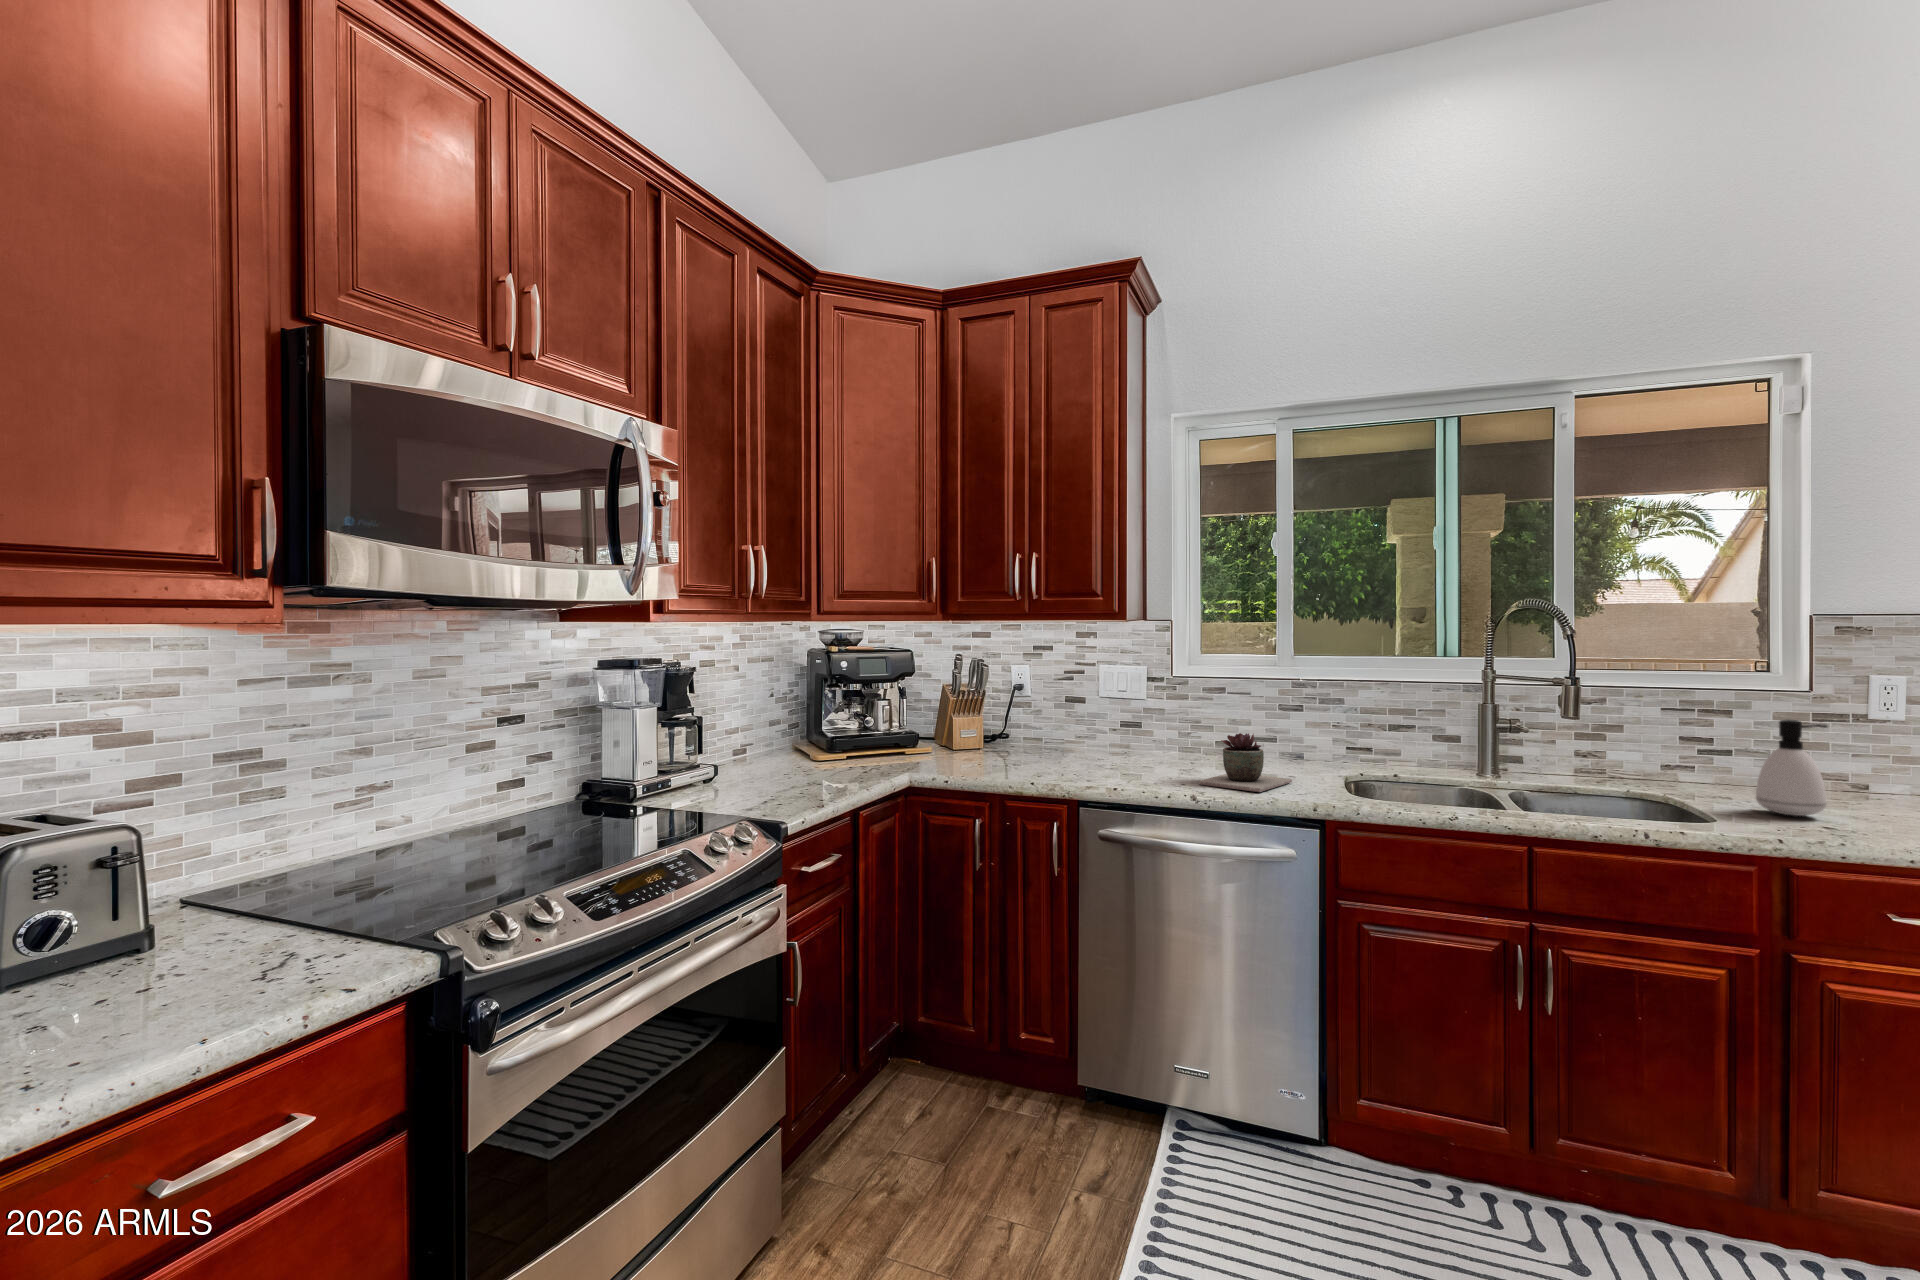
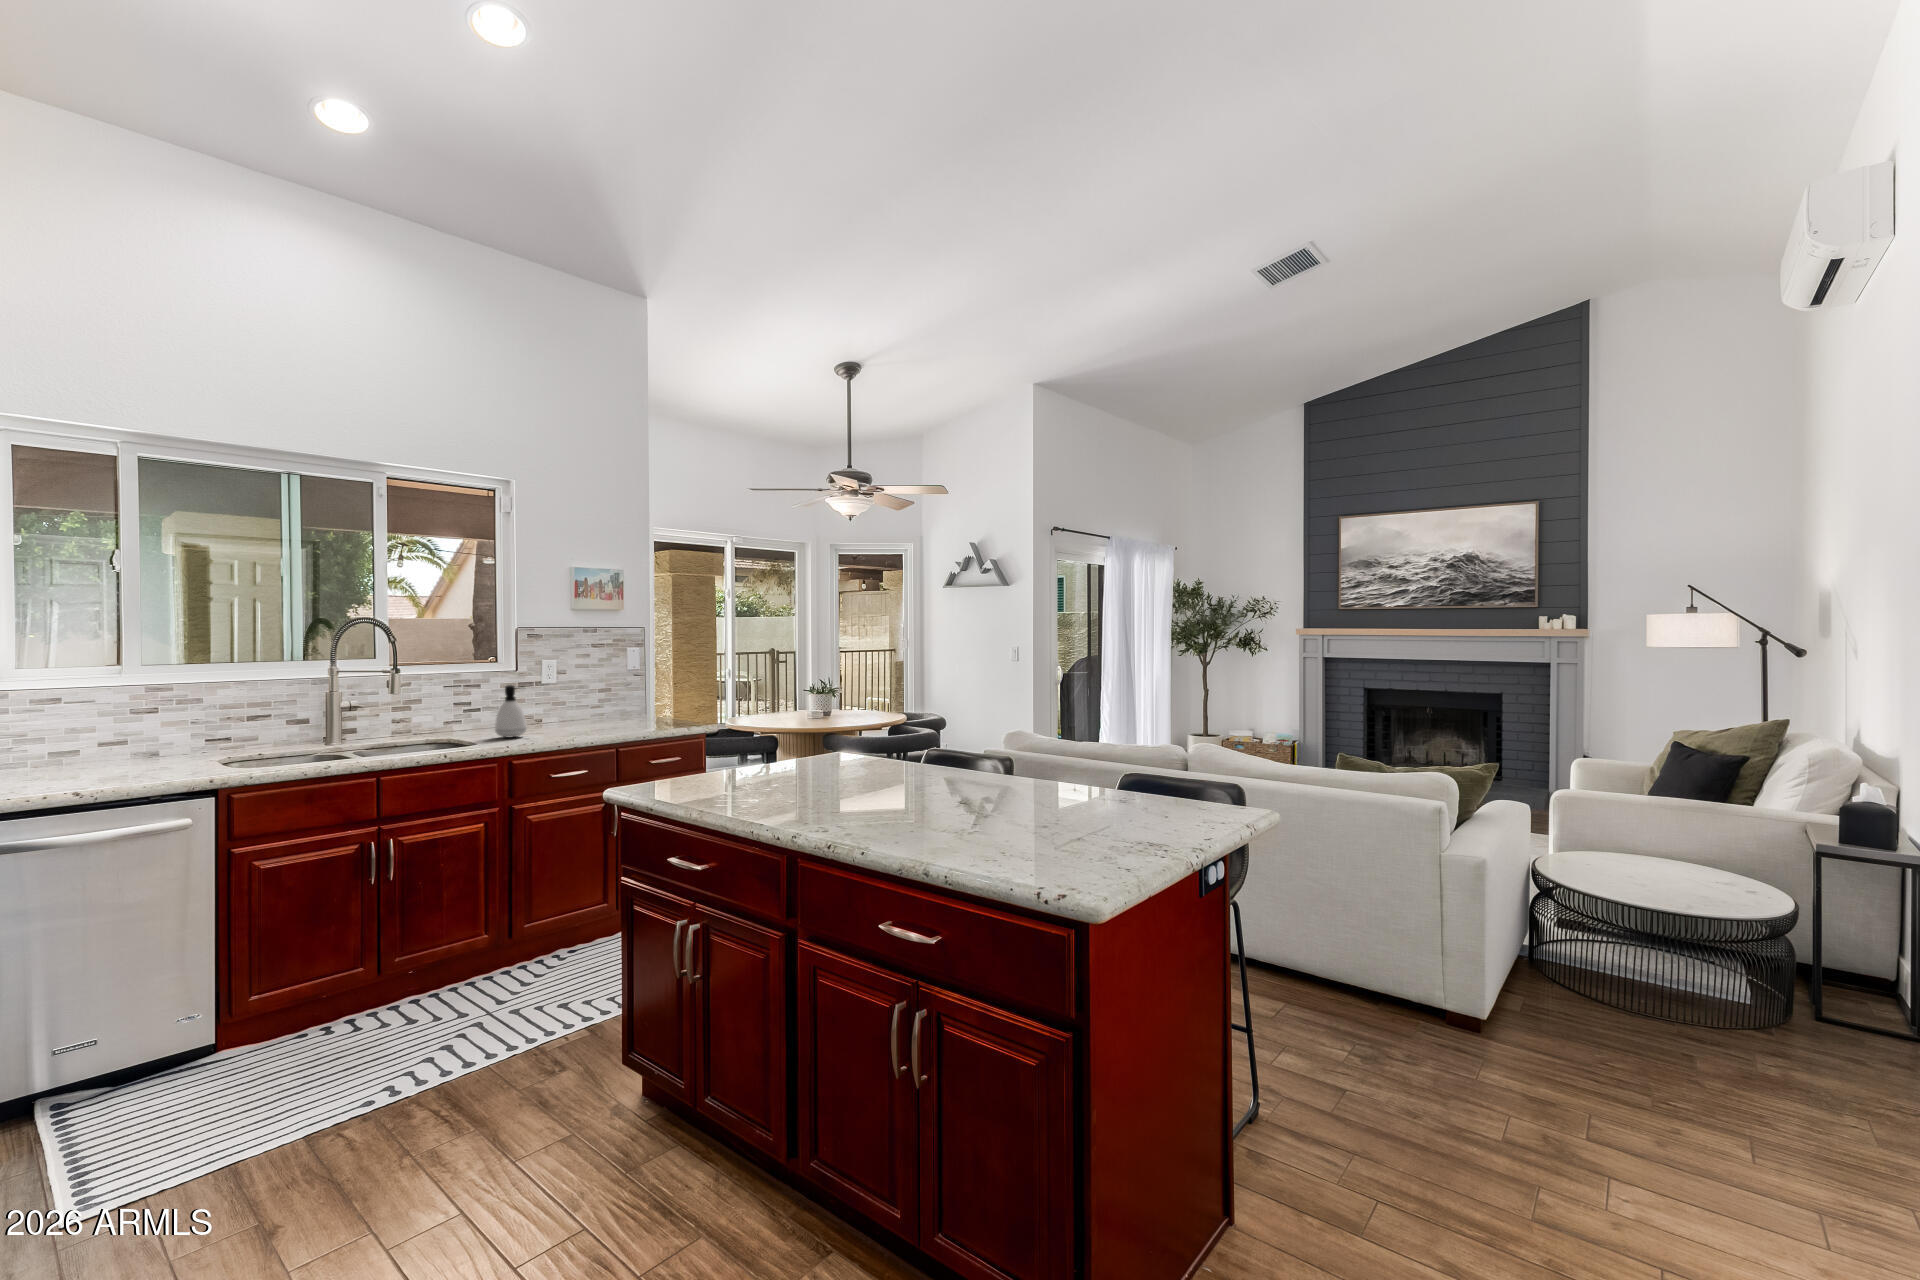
succulent plant: present [1199,733,1292,792] -> none [72,731,171,784]

